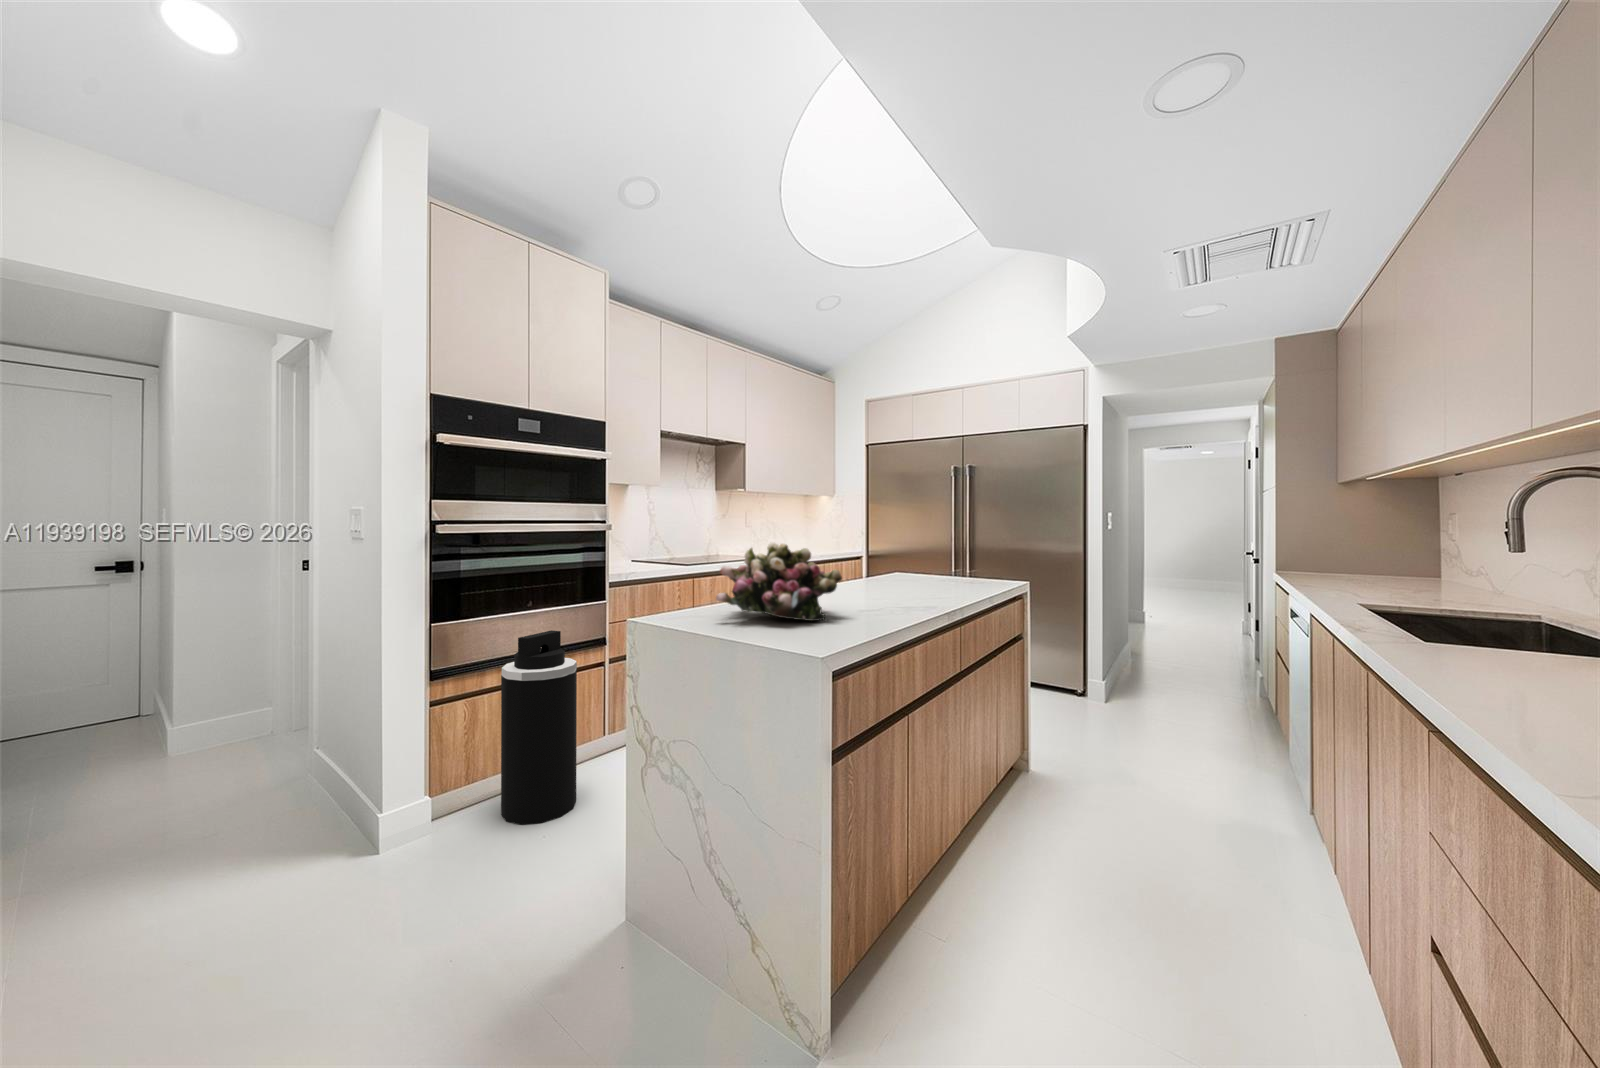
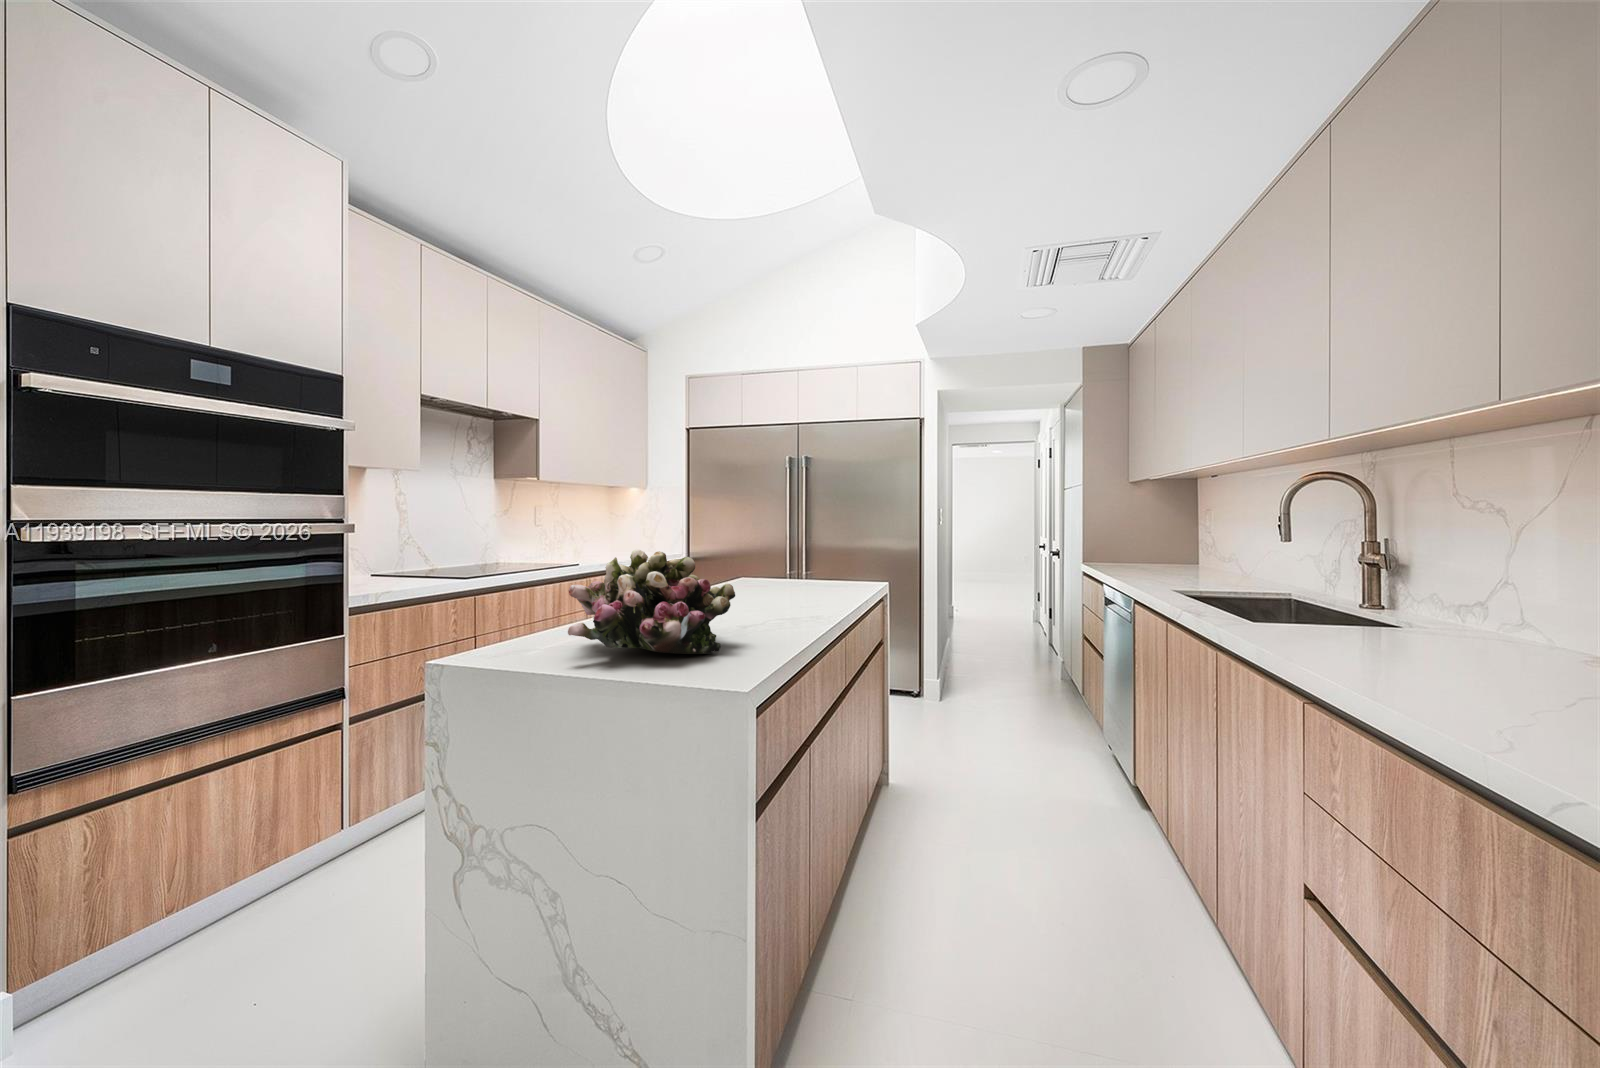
trash can: present [501,630,577,825] -> none [163,686,306,999]

